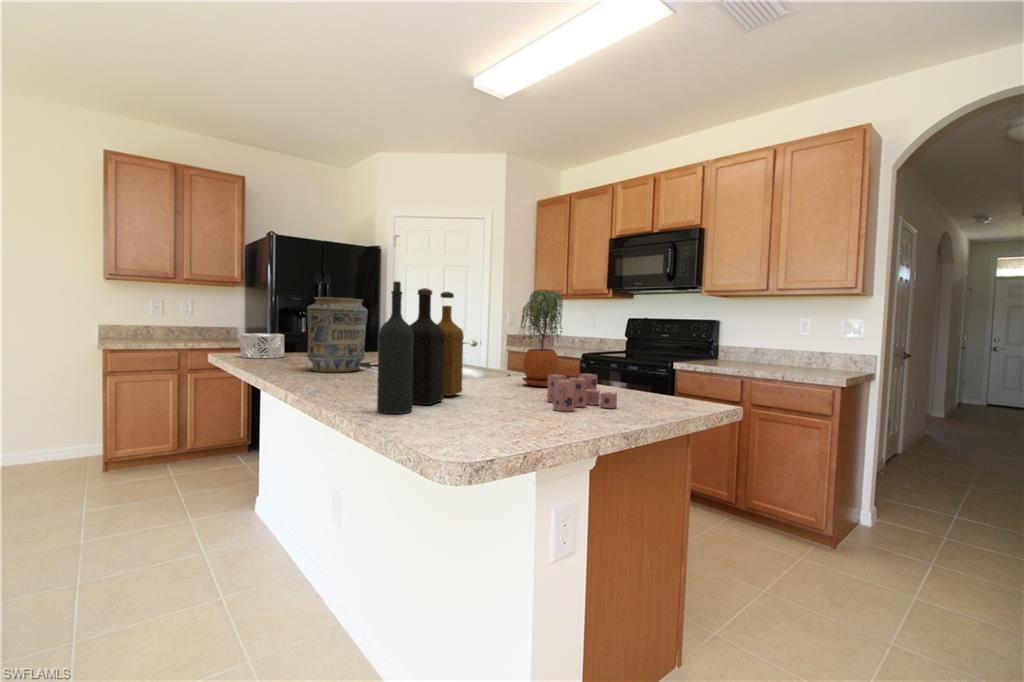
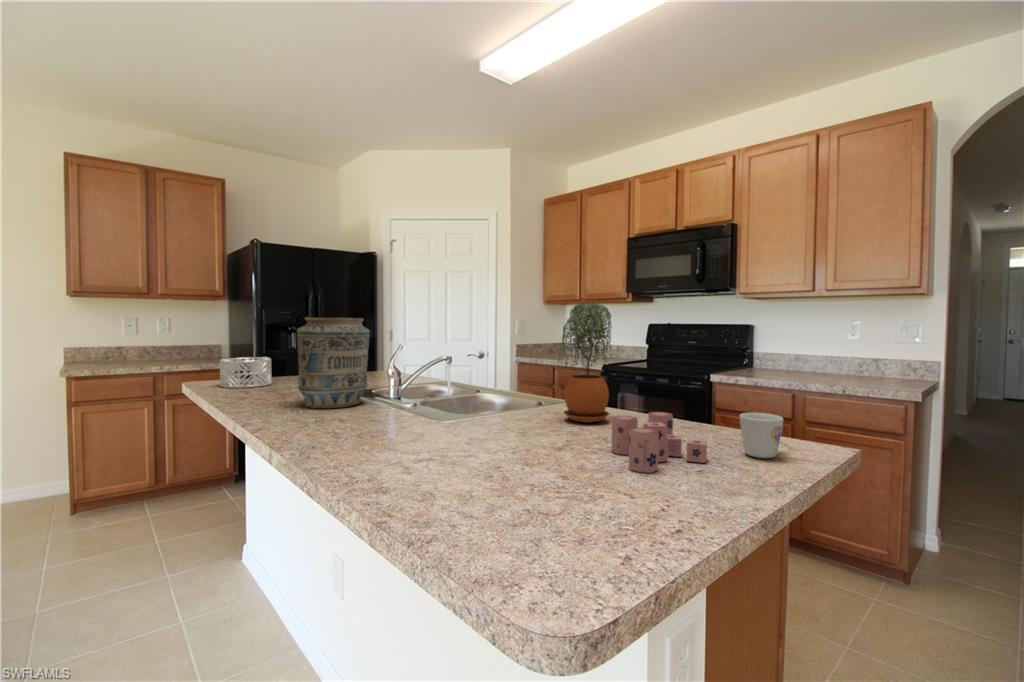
bottle: present [377,281,464,414] -> none [396,306,501,492]
mug: none [646,375,681,408] -> present [740,413,783,458]

